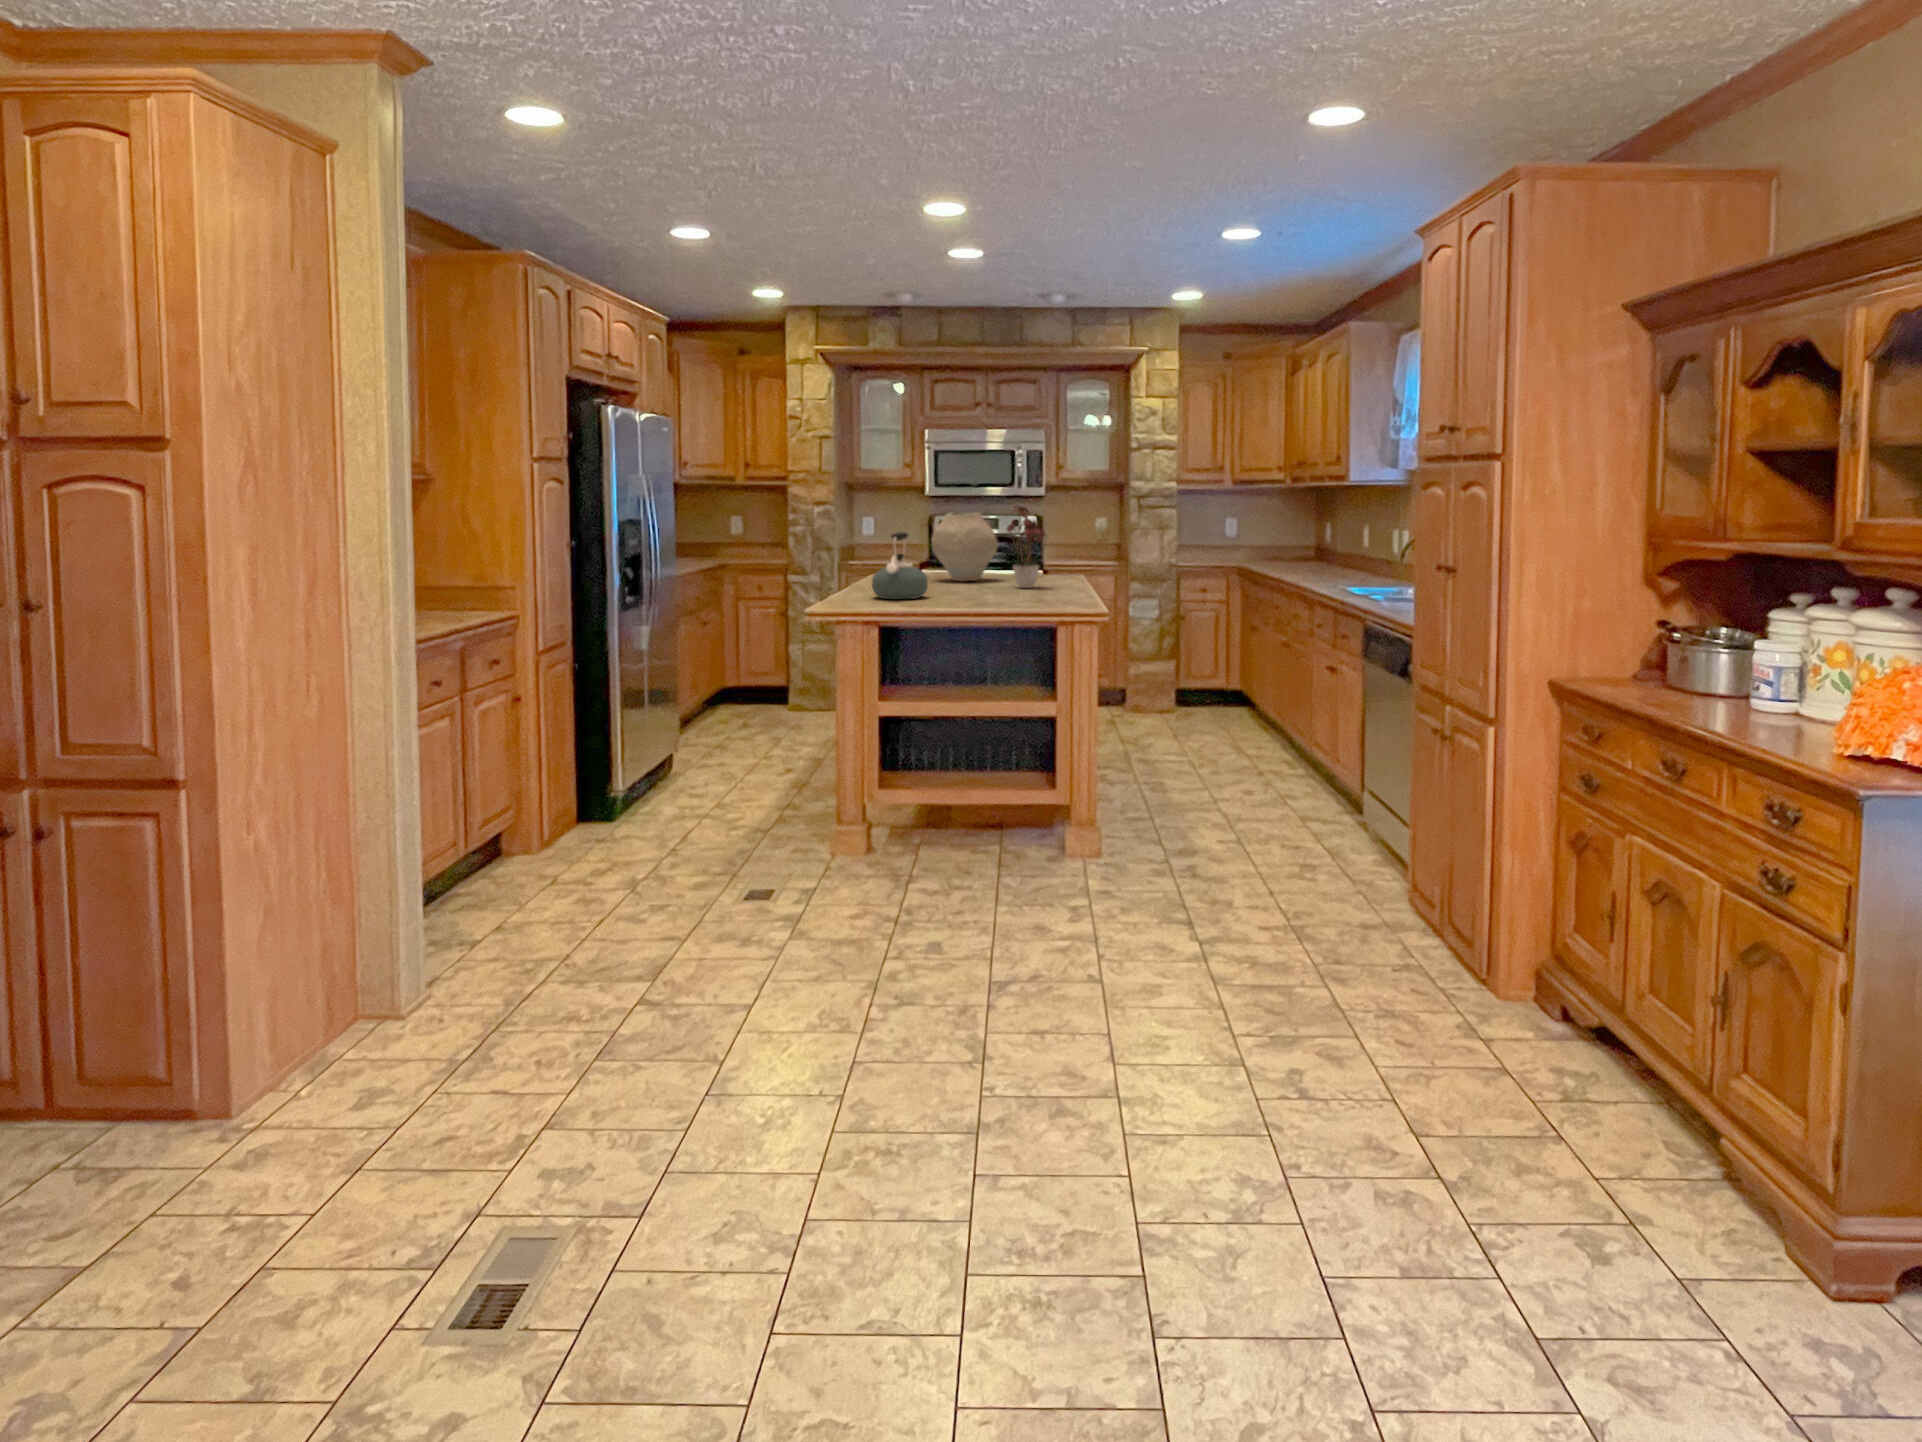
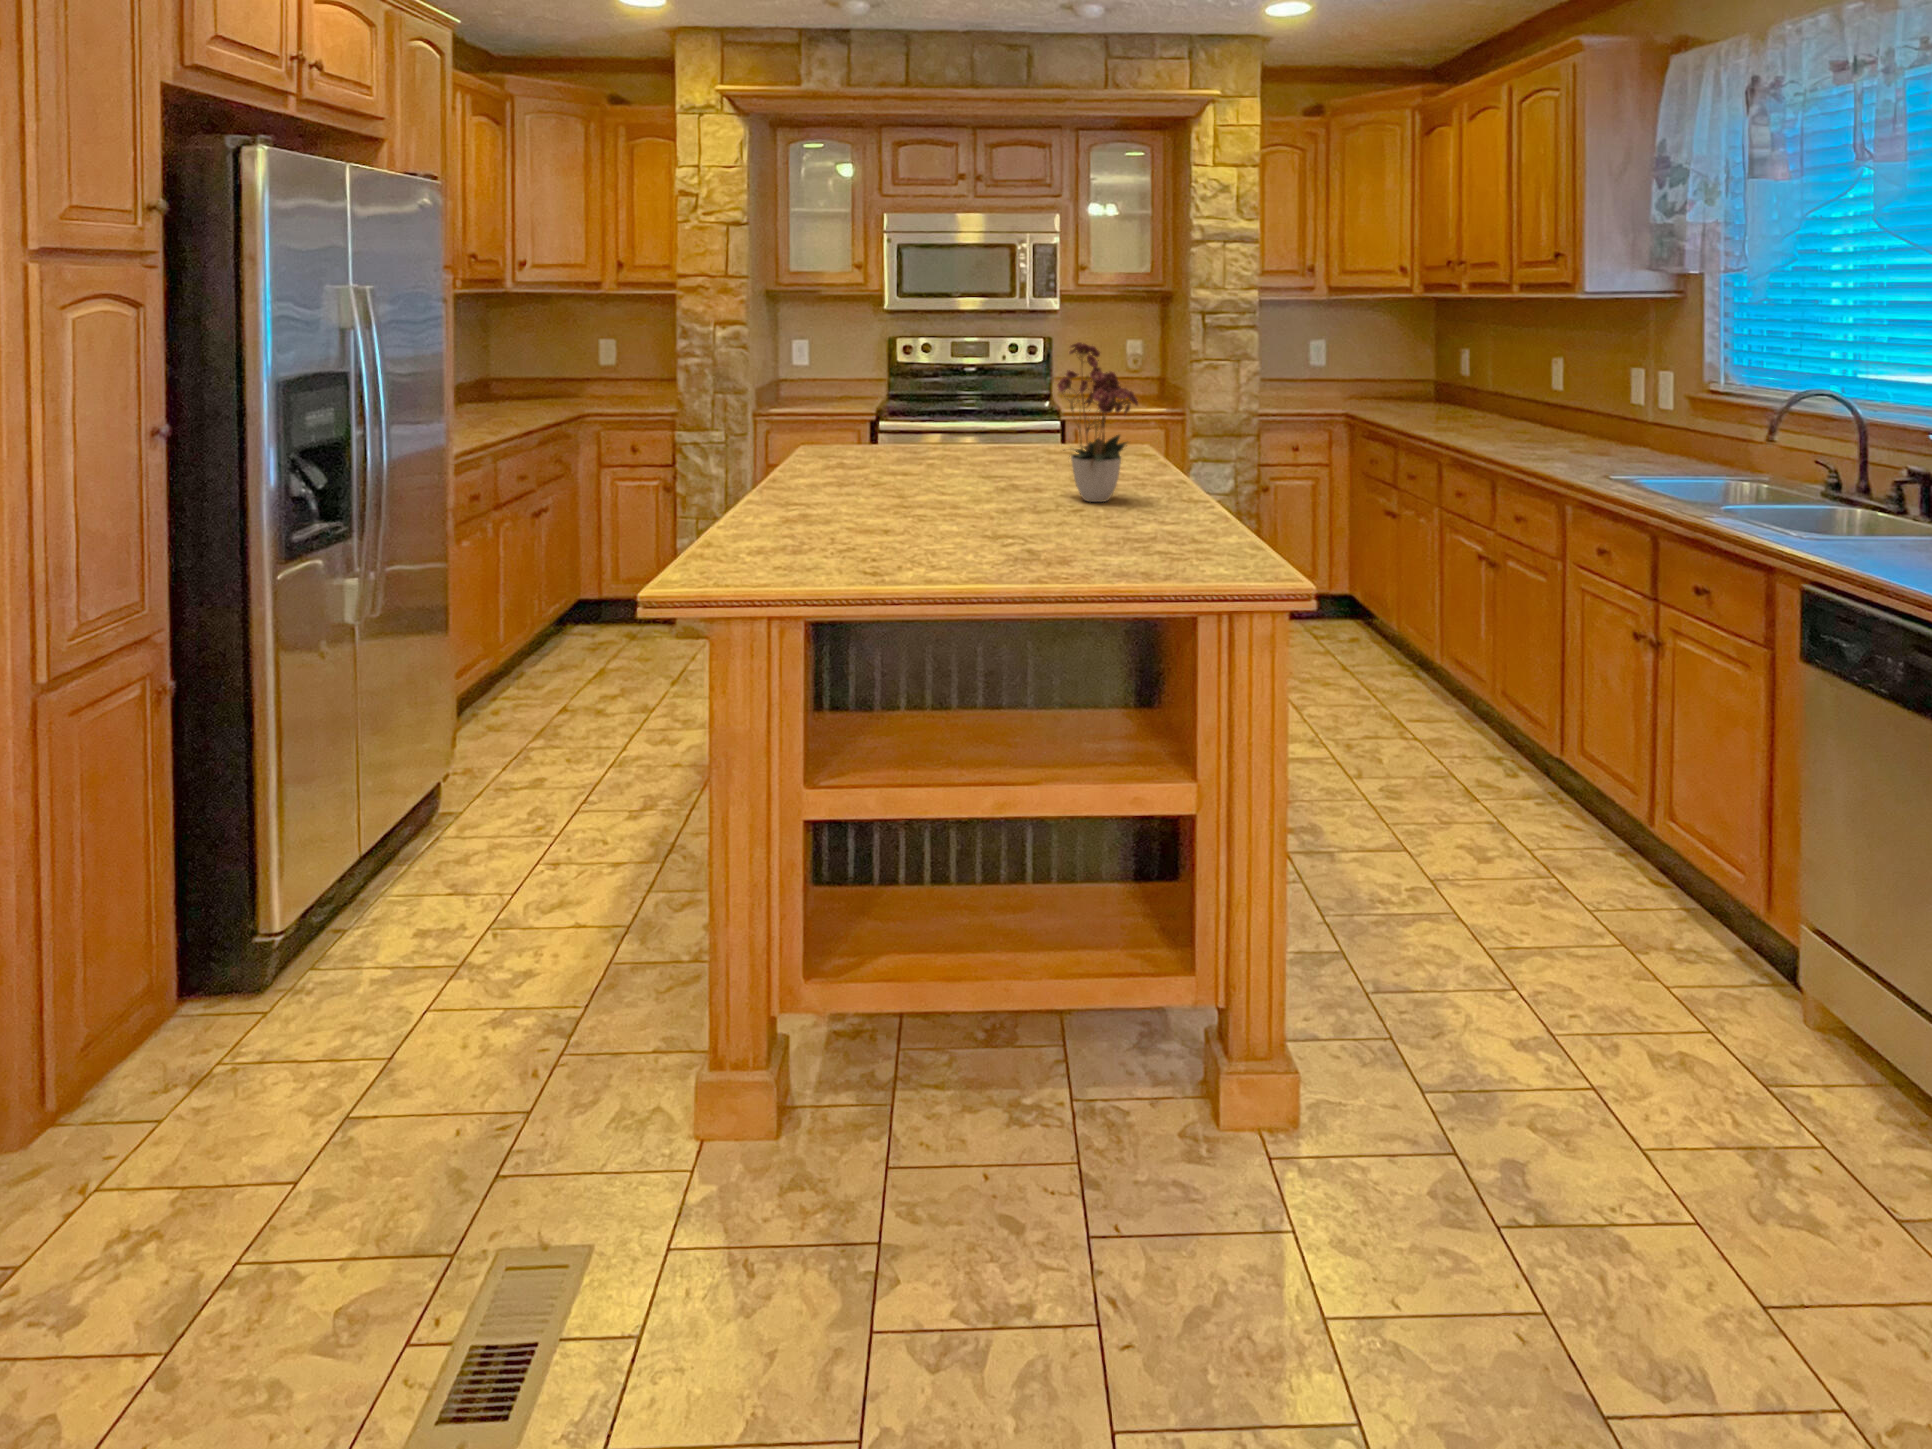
vase: present [931,512,998,581] -> none [908,350,1030,479]
kettle: present [872,532,928,599] -> none [795,406,914,554]

